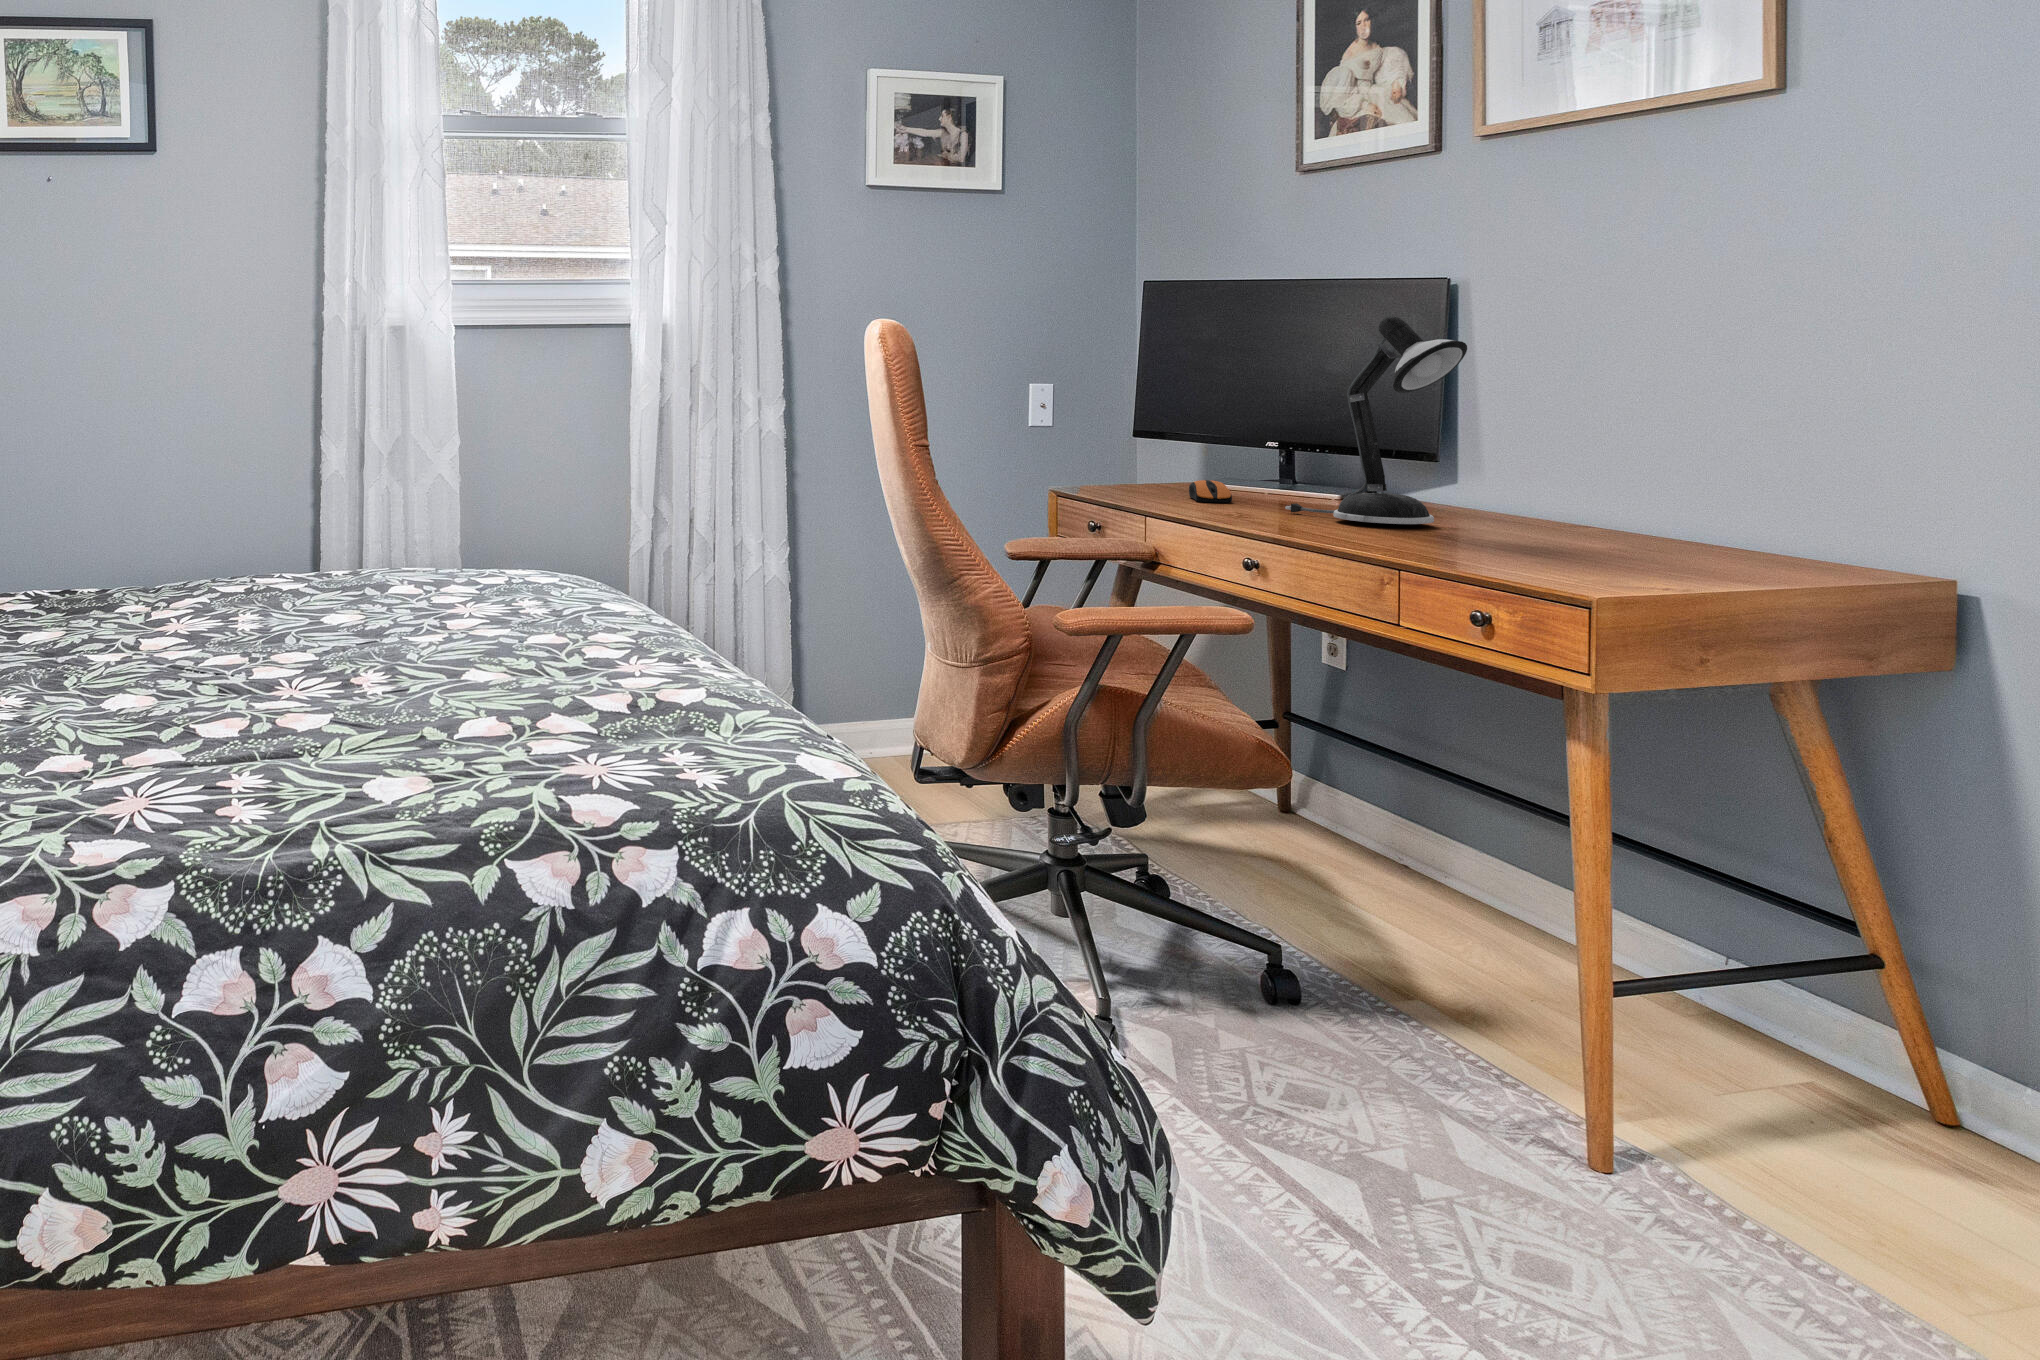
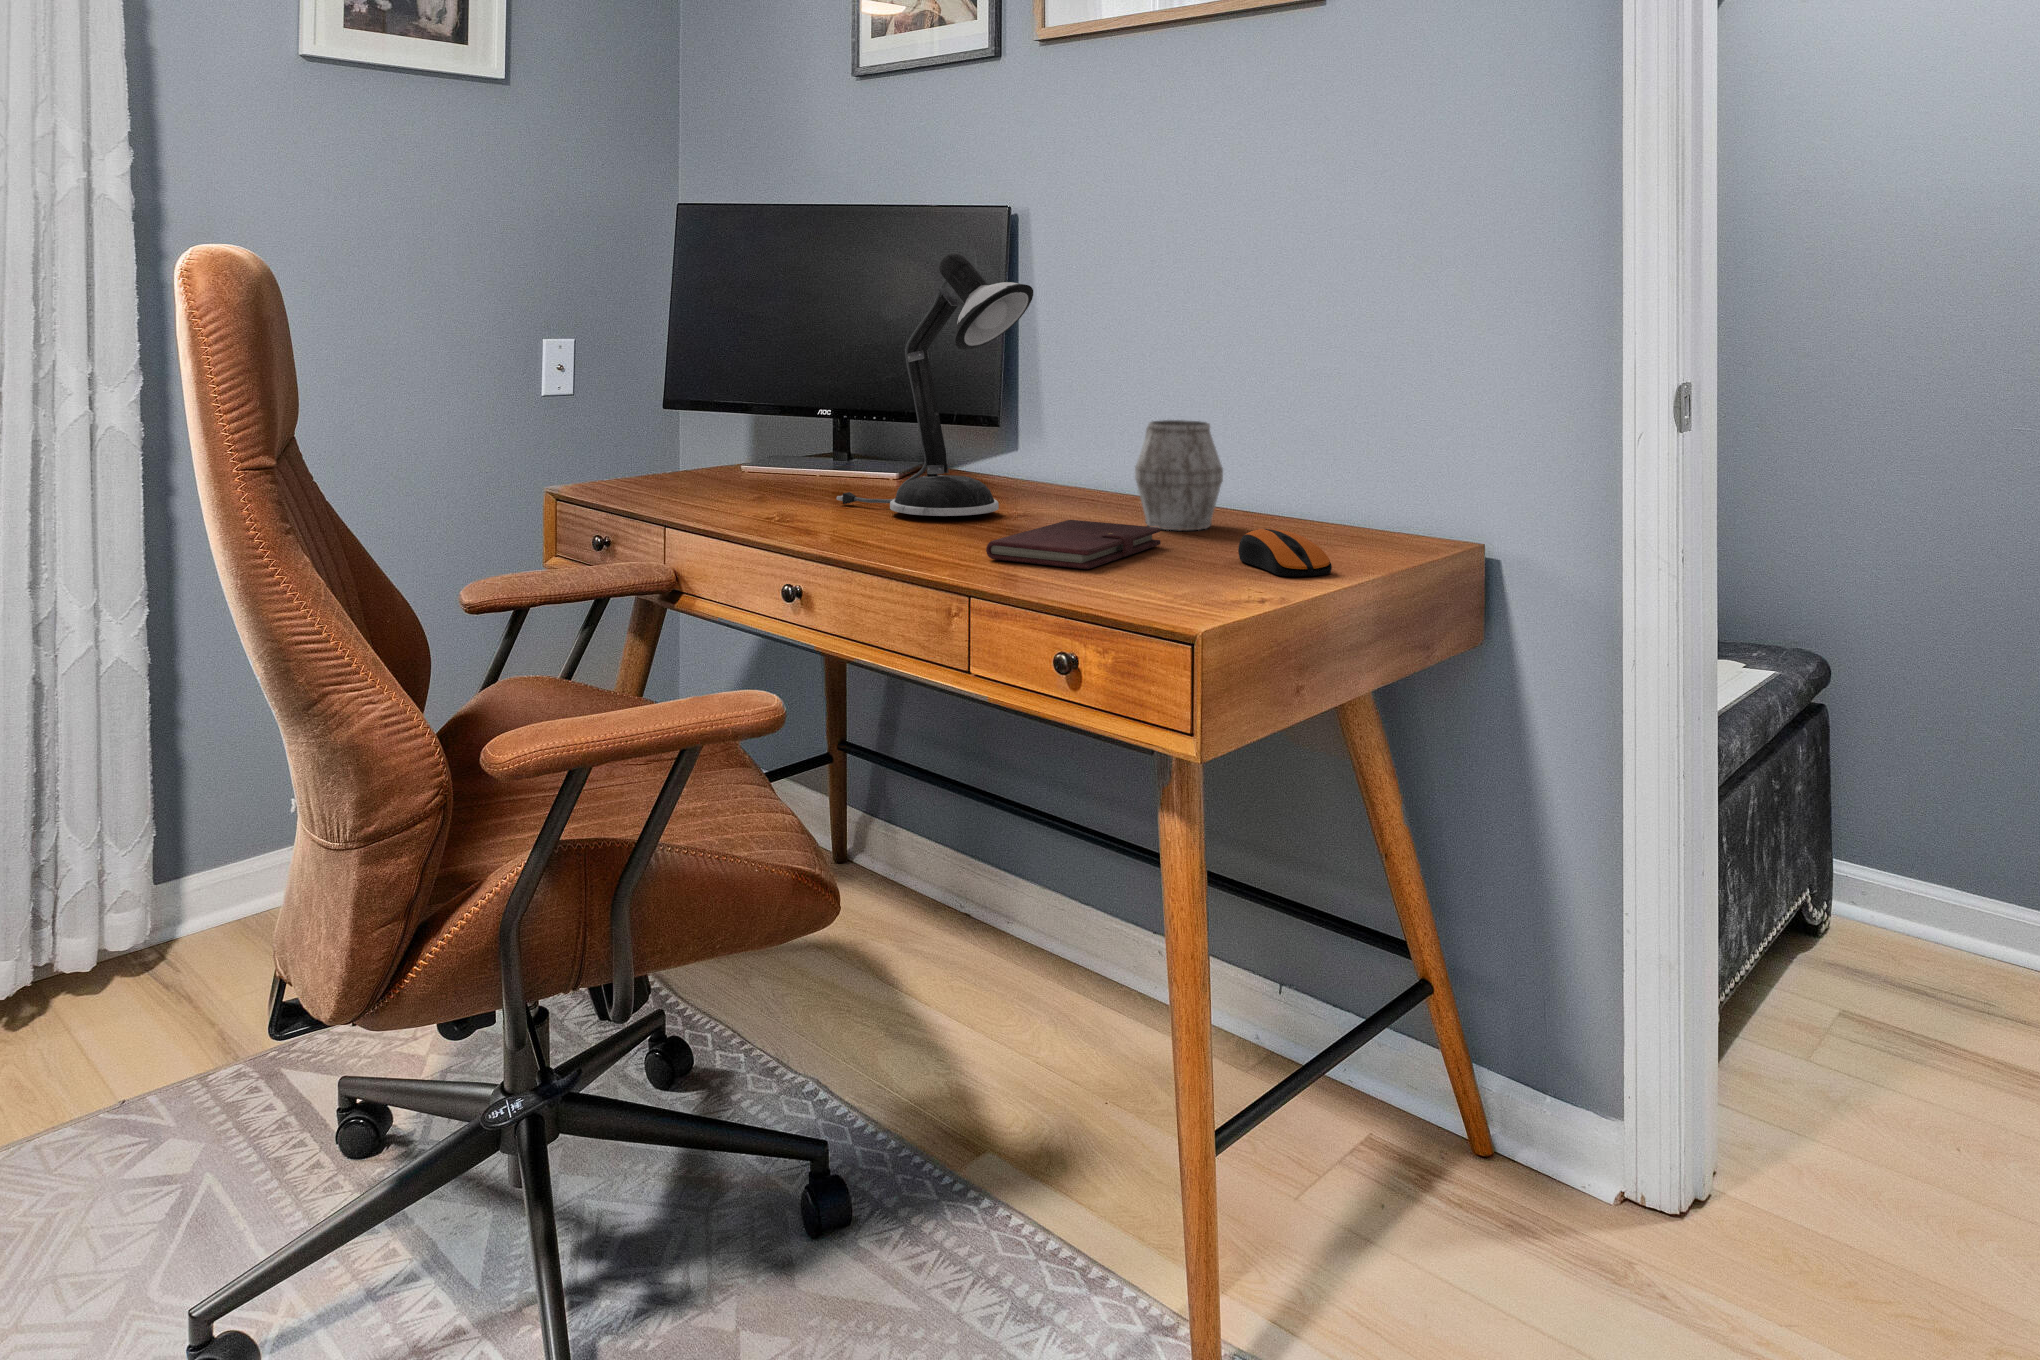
mug: none [1567,455,1661,548] -> present [1135,420,1223,530]
computer mouse: present [1189,480,1232,503] -> present [1238,529,1332,576]
notebook: none [1419,530,1587,561] -> present [986,520,1161,569]

